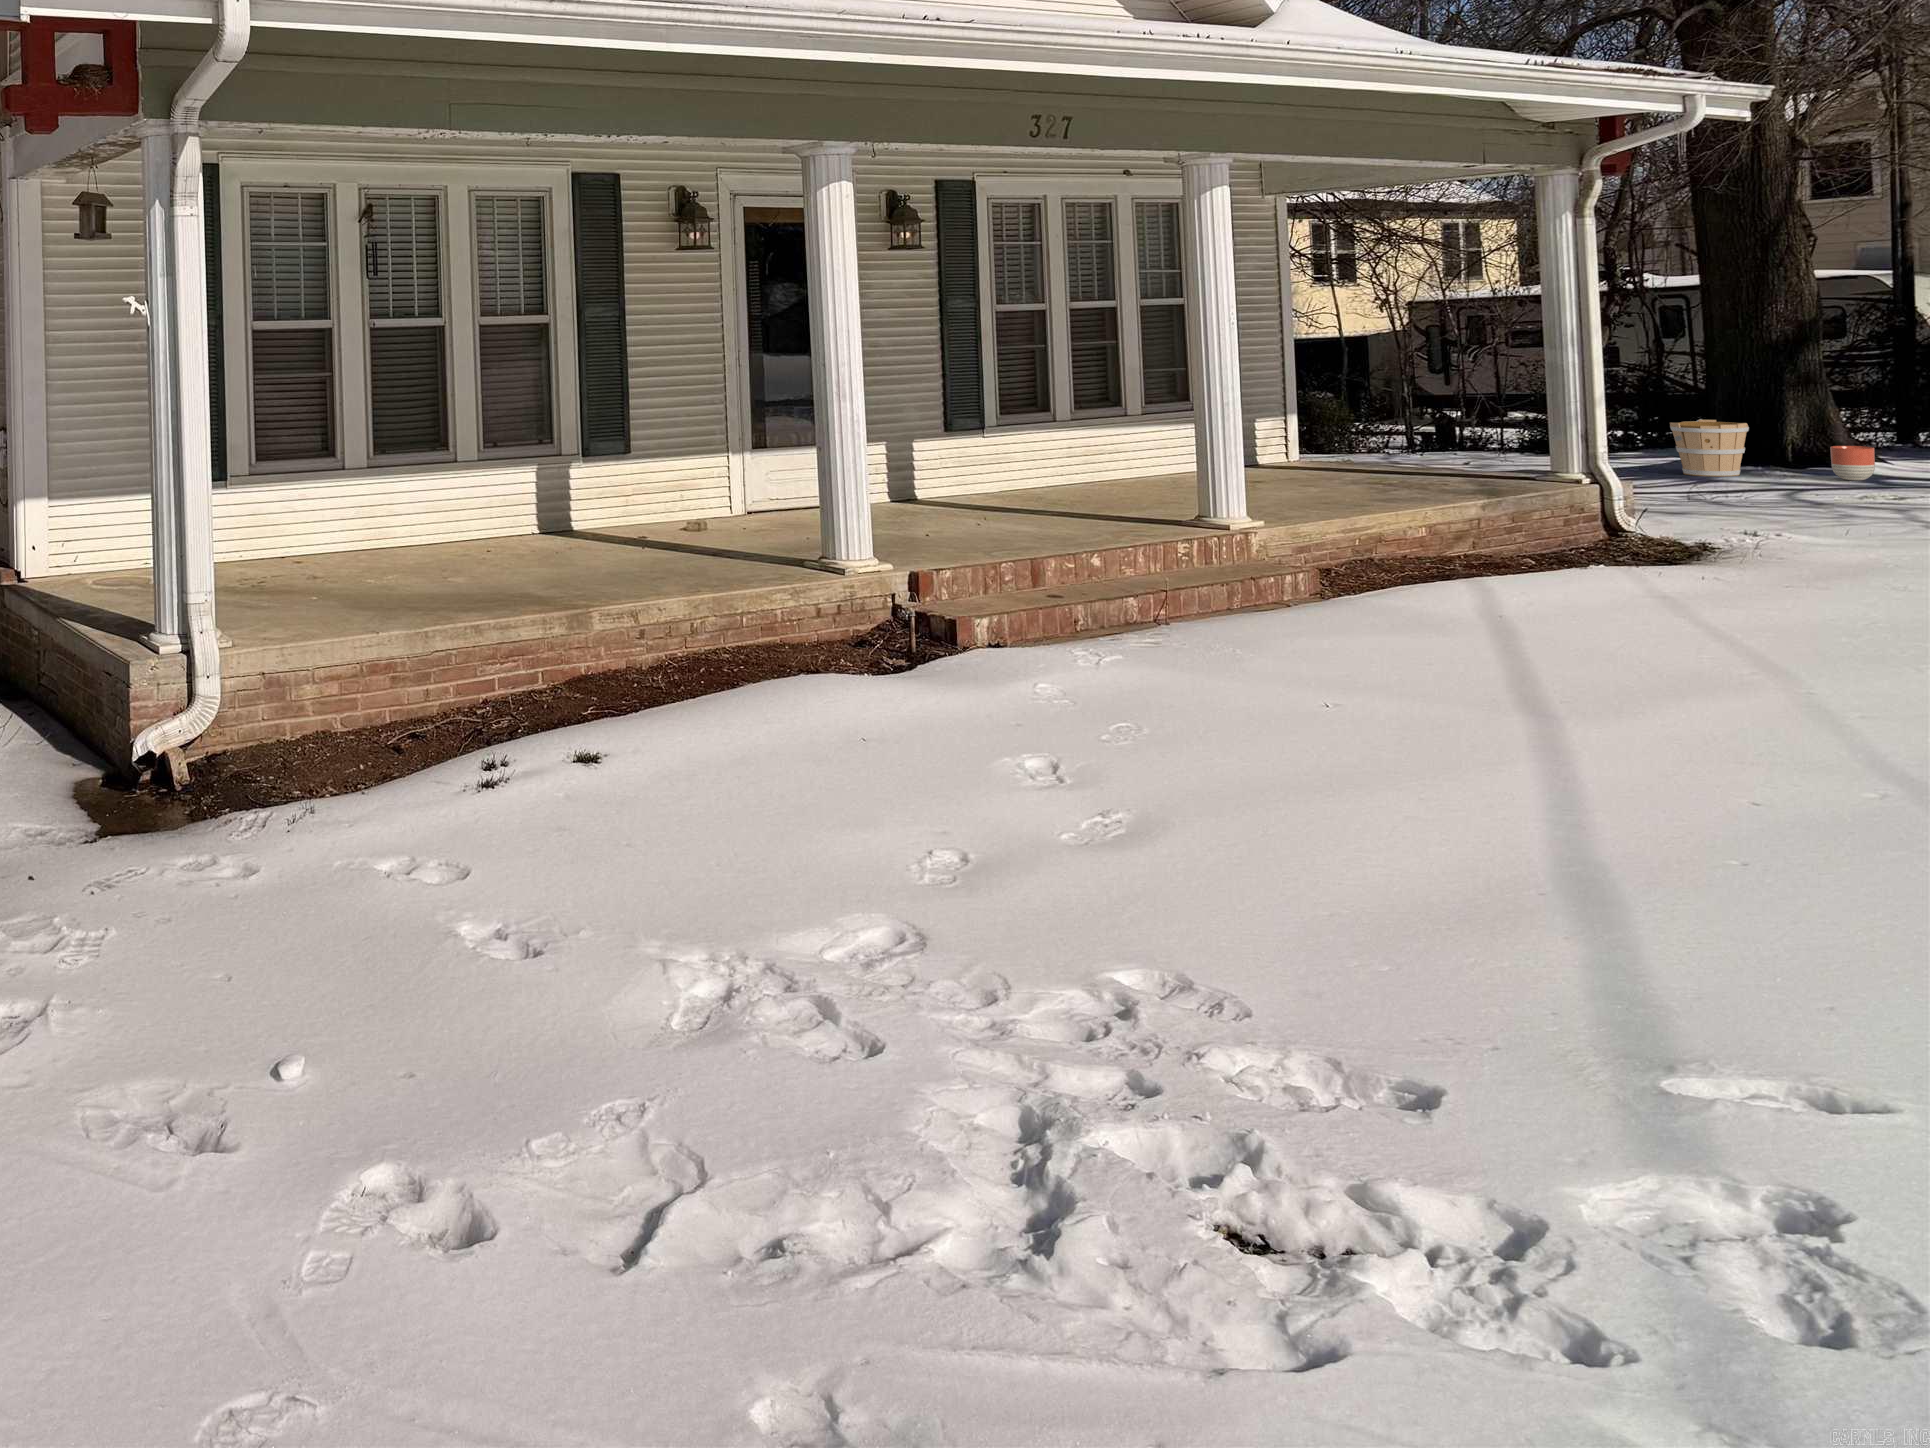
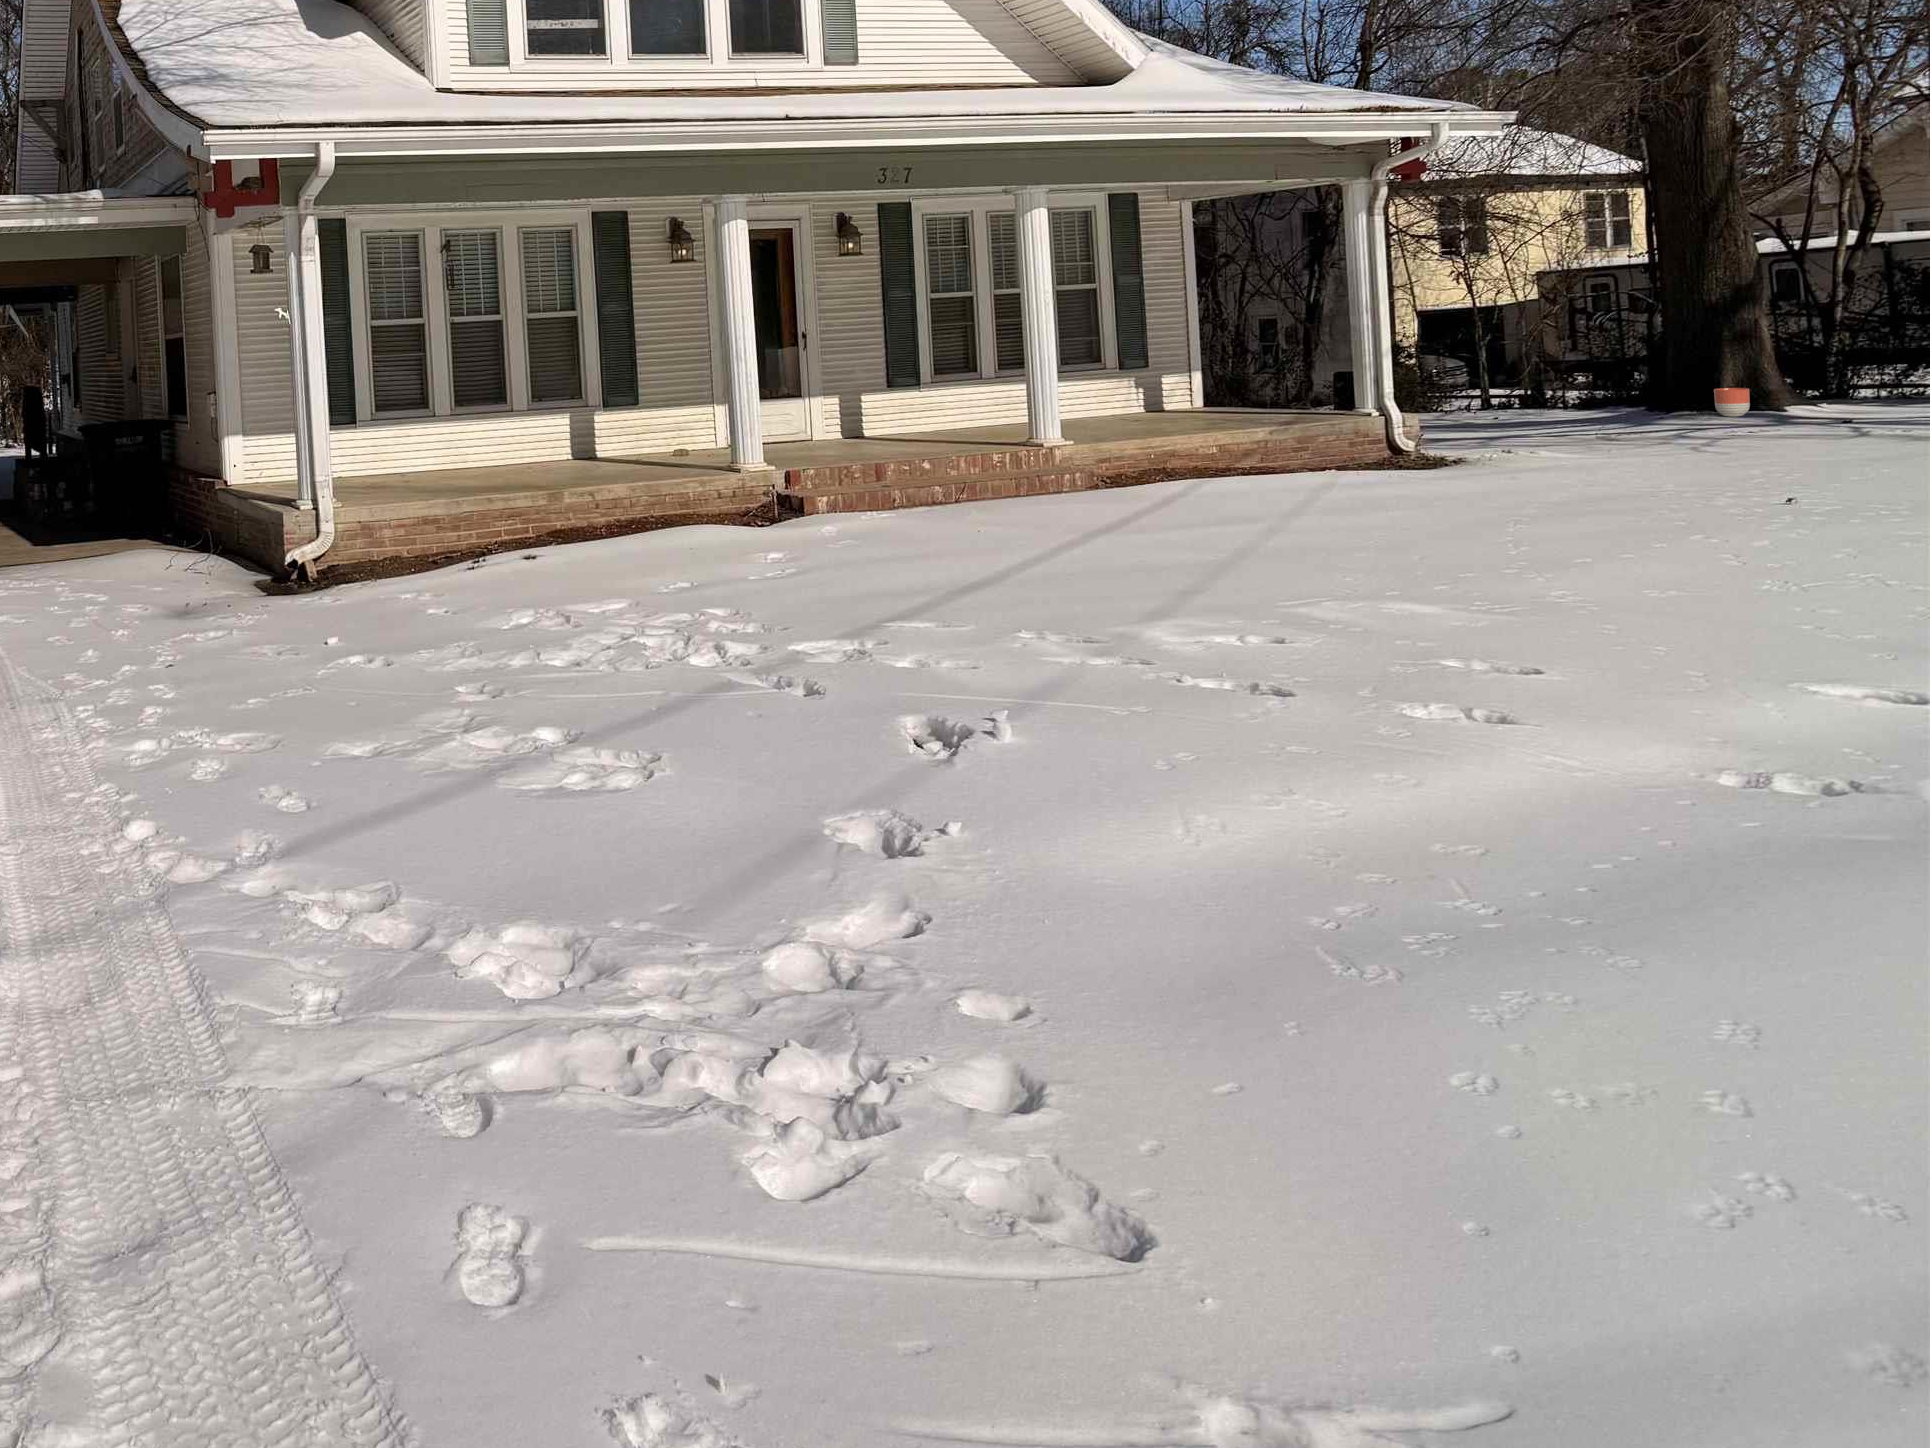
wooden bucket: present [1670,420,1749,477] -> none [1591,370,1658,417]

